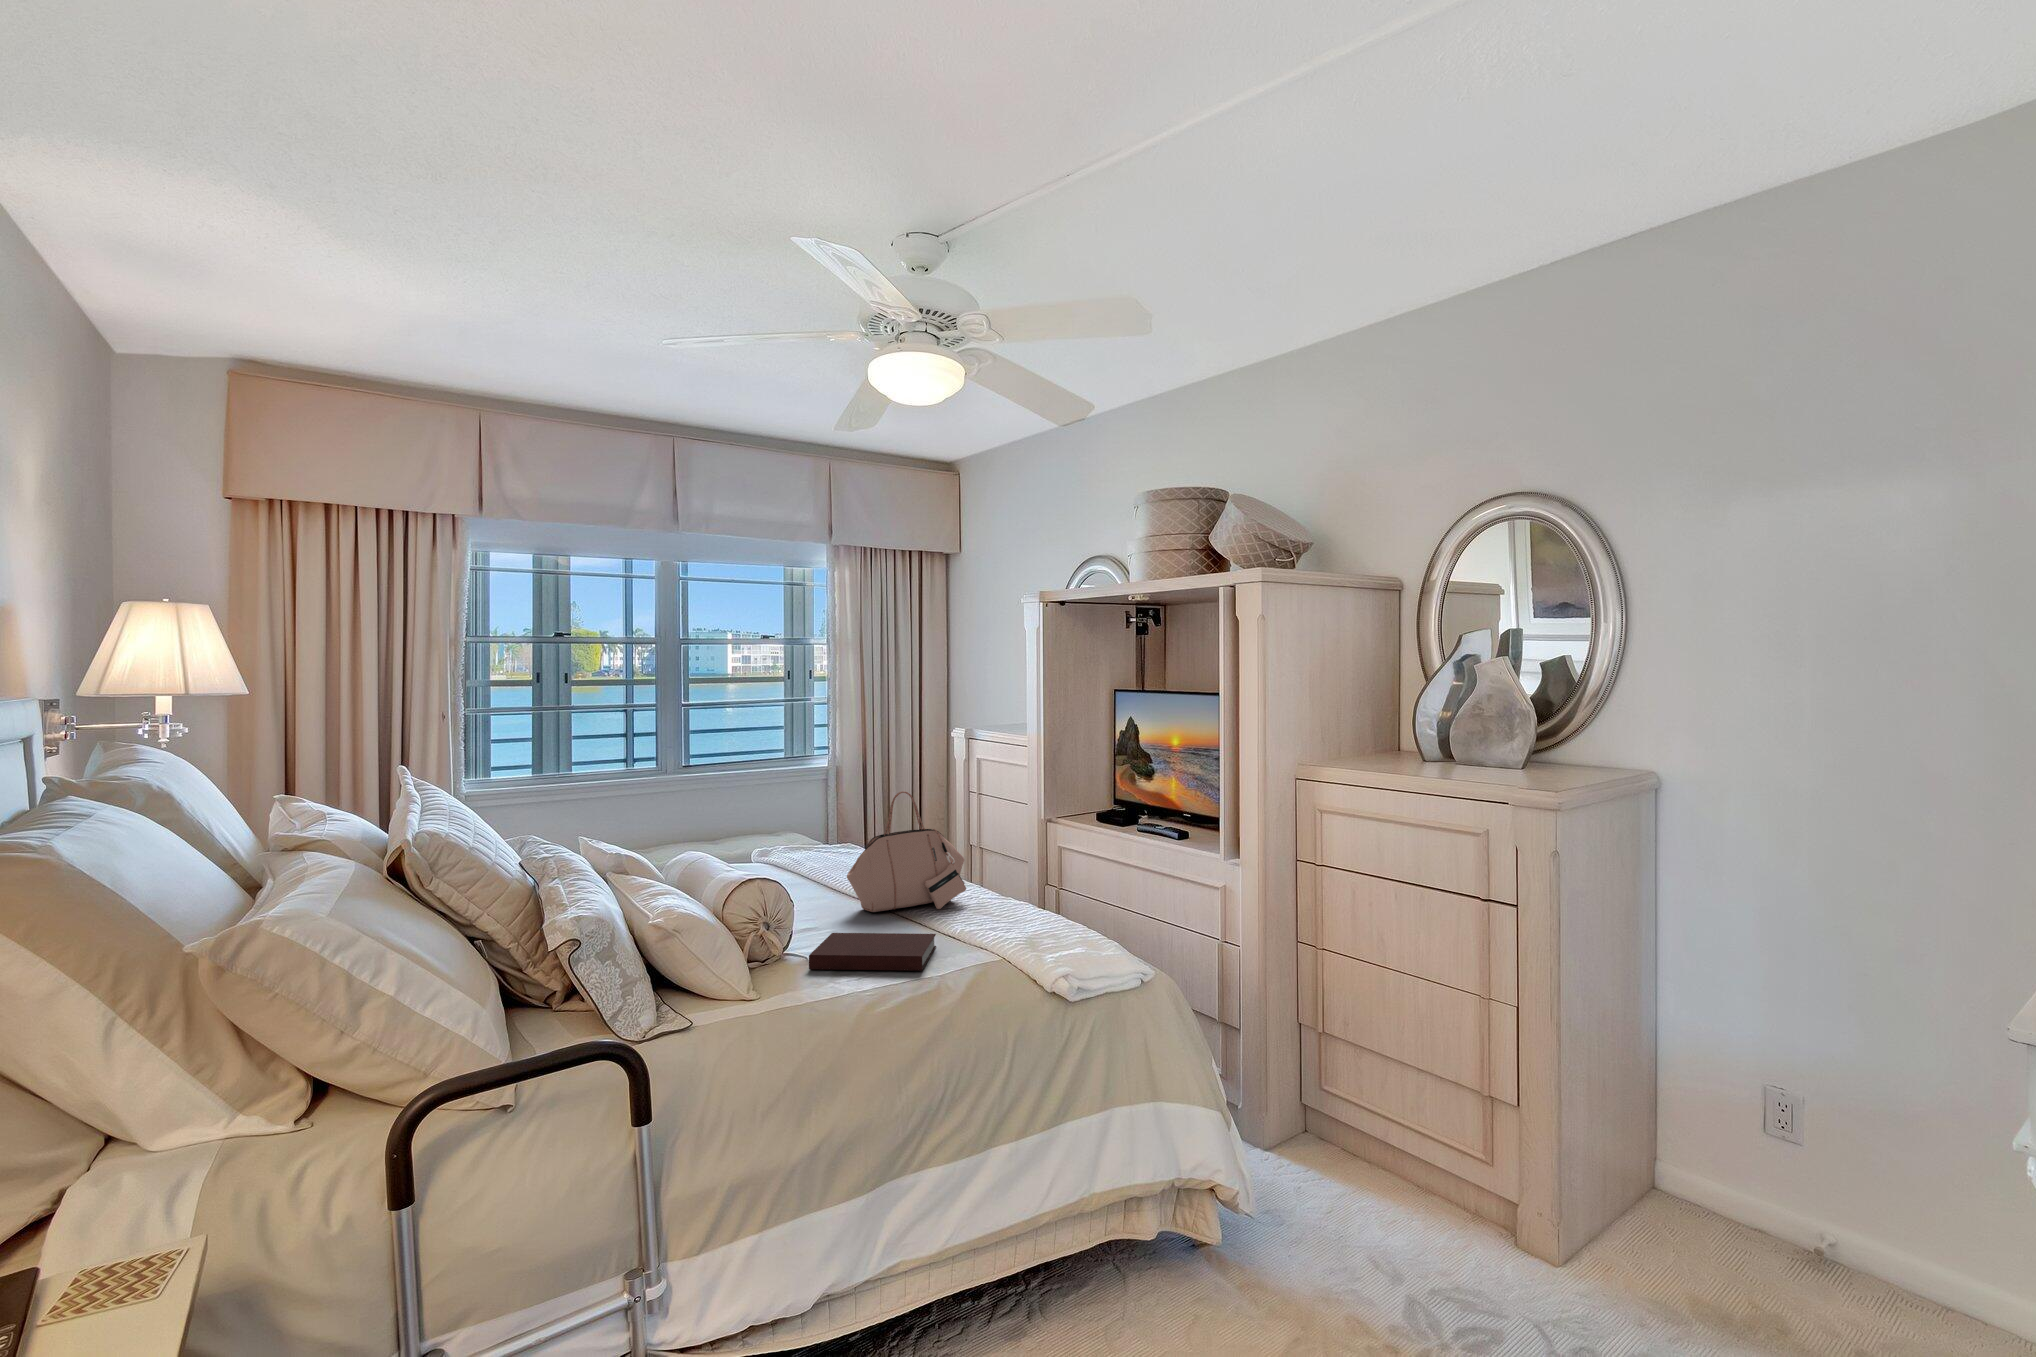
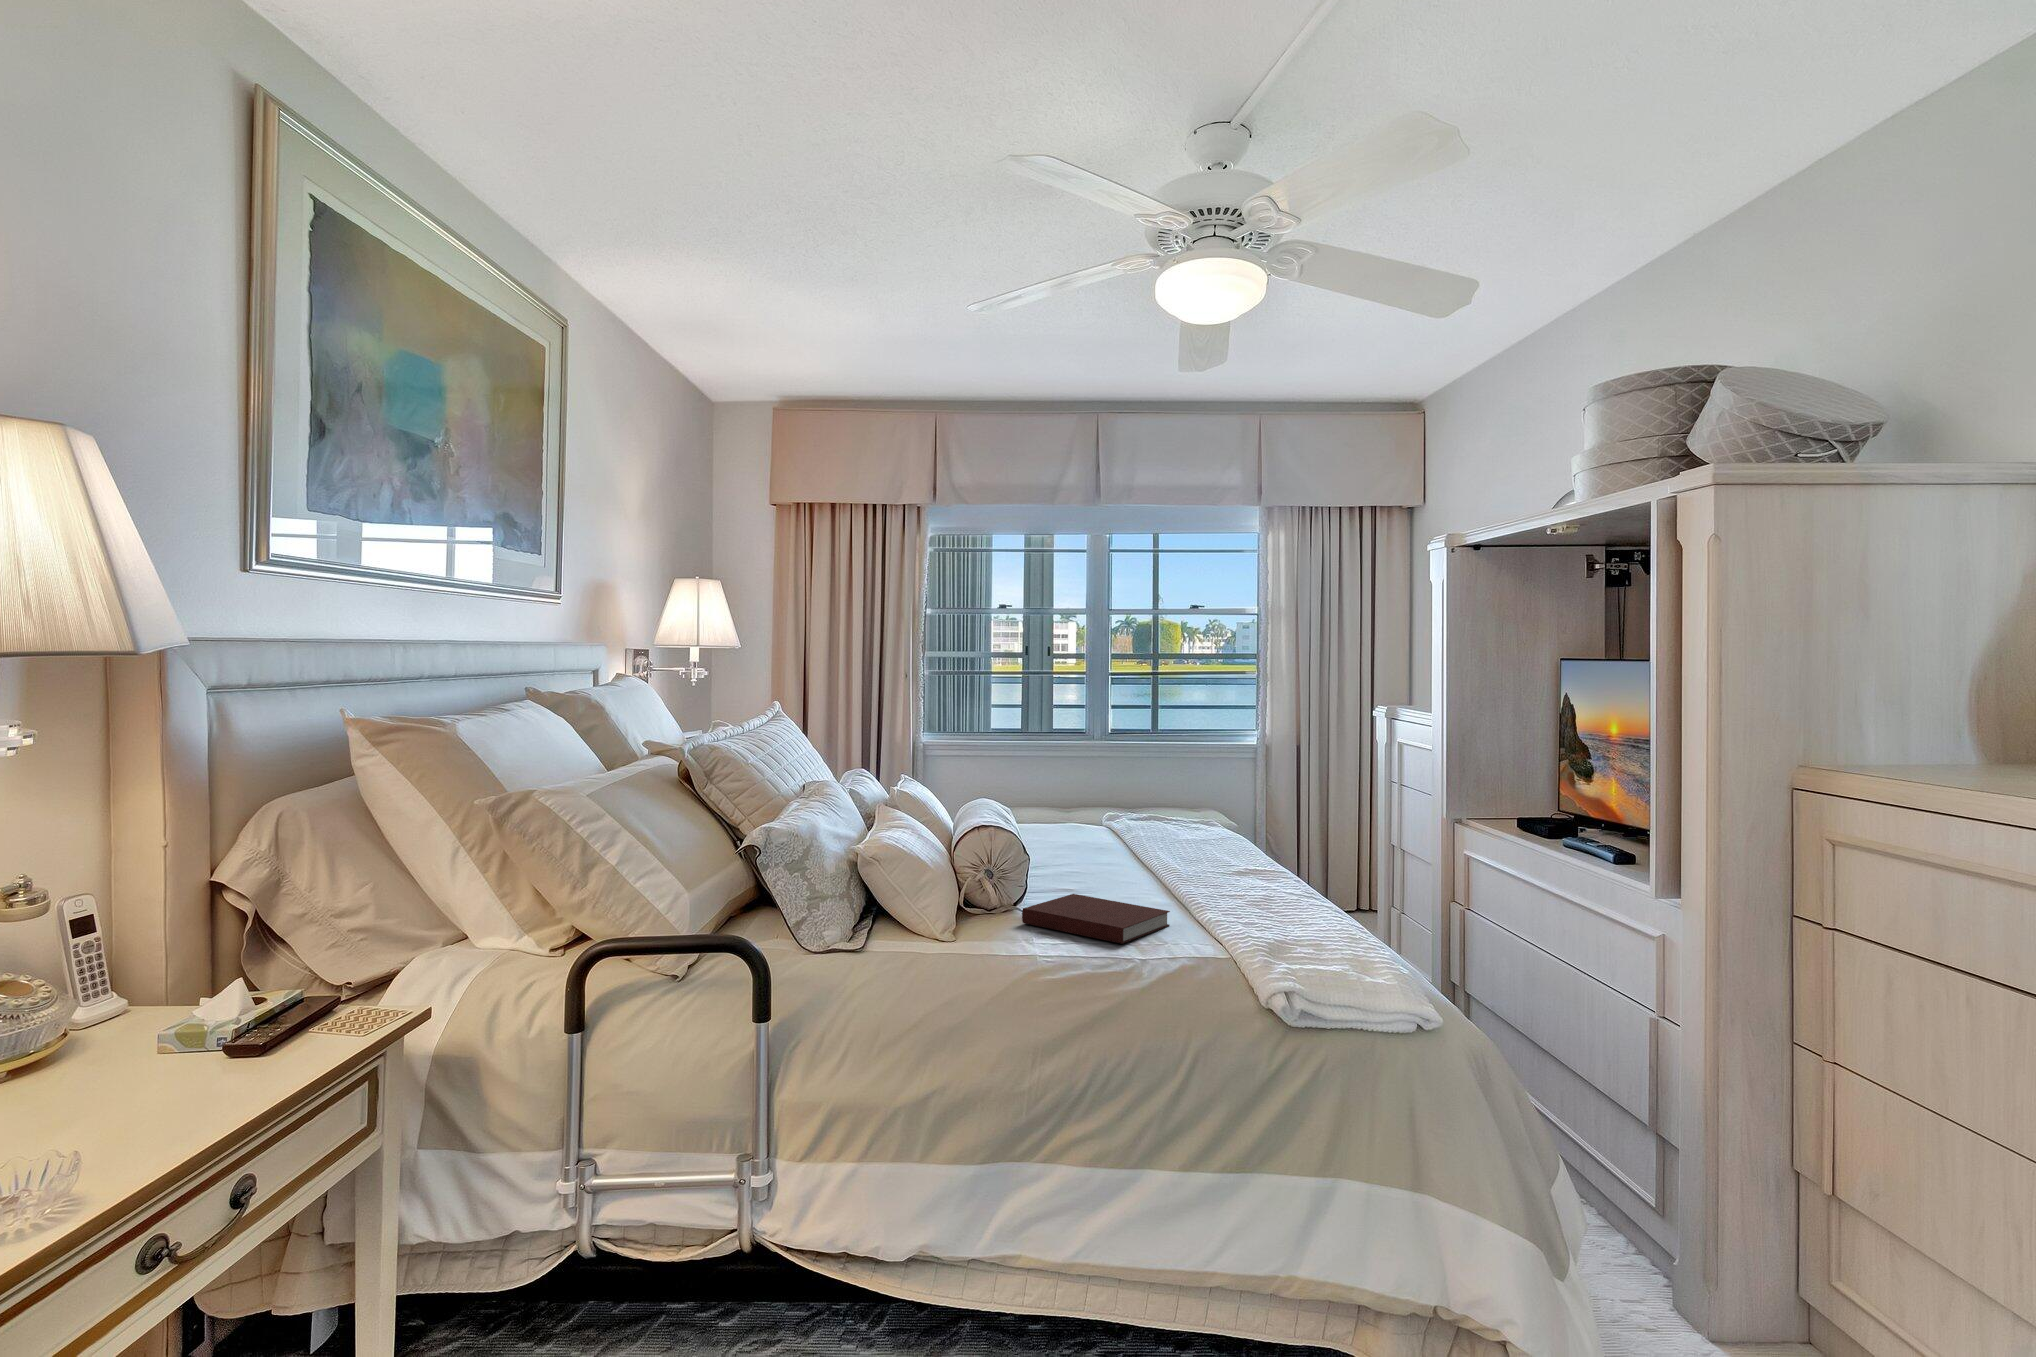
handbag: present [847,791,966,912] -> none [1125,758,1266,892]

